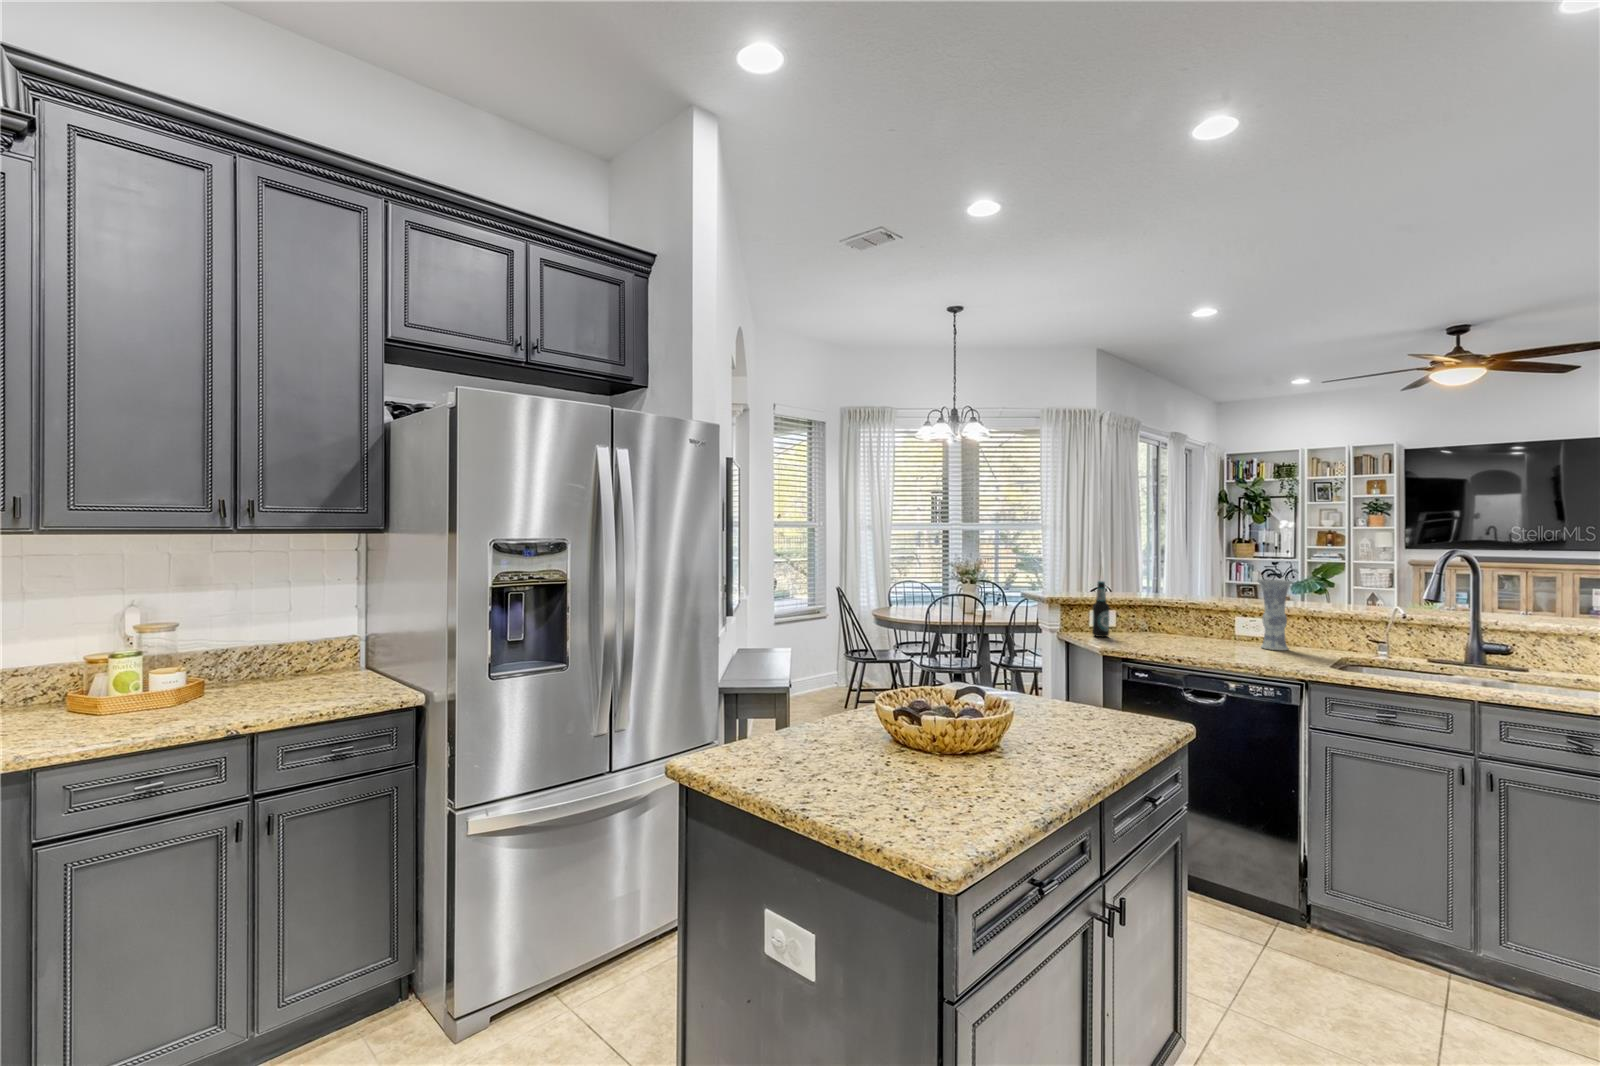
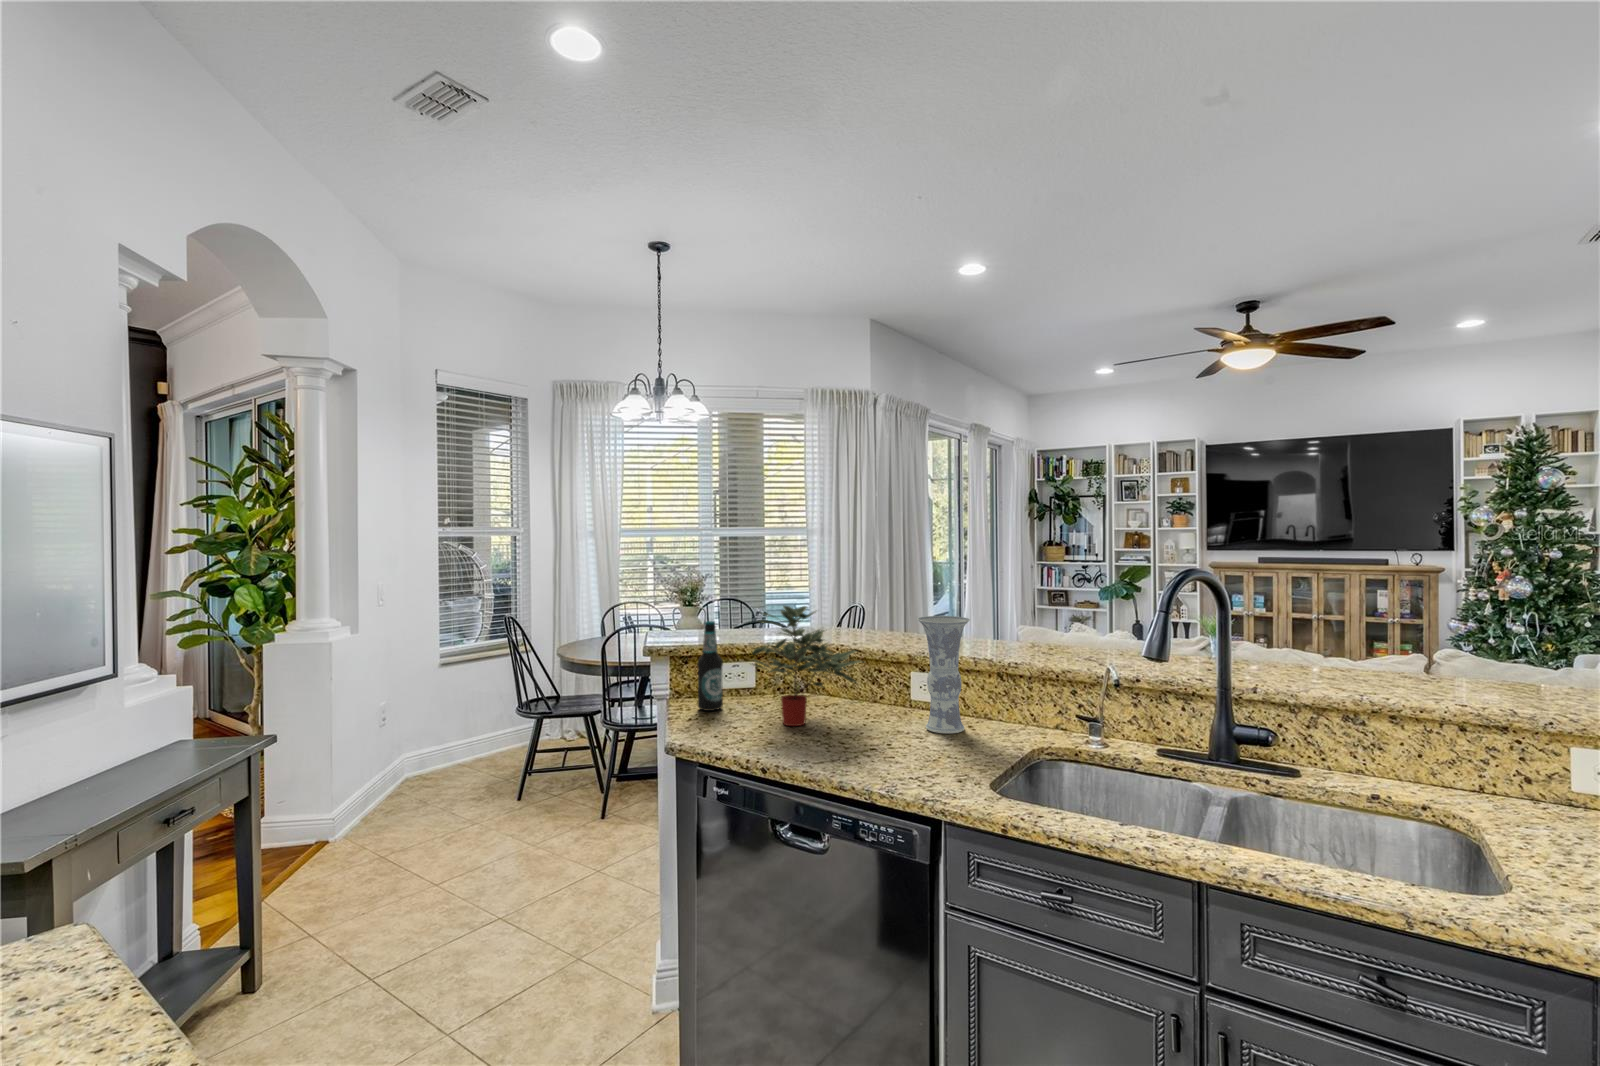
potted plant: none [1137,571,1224,644] -> present [752,606,861,726]

